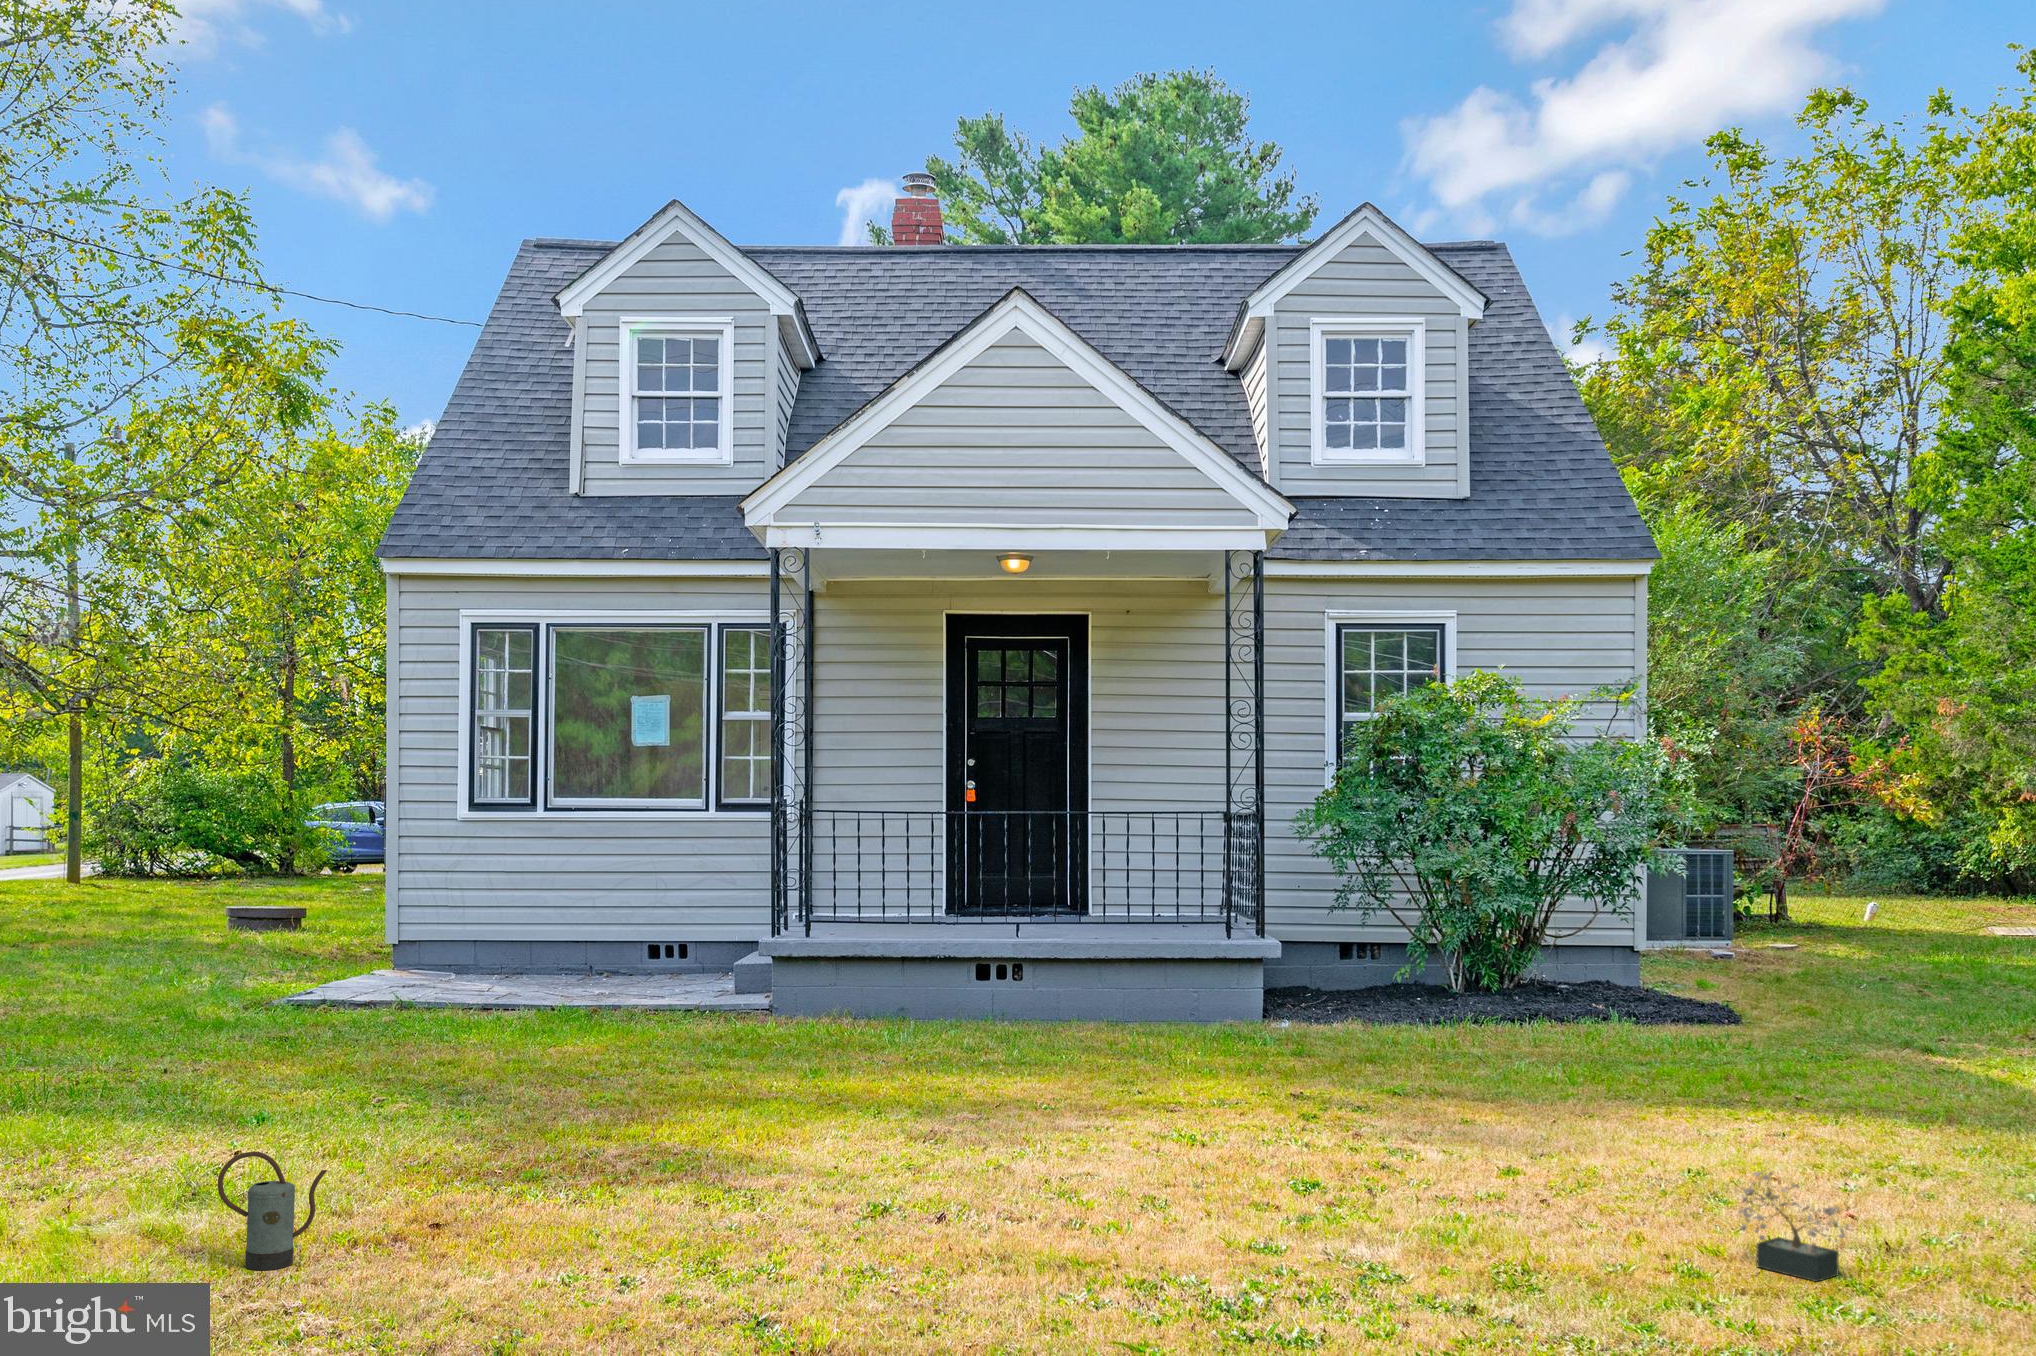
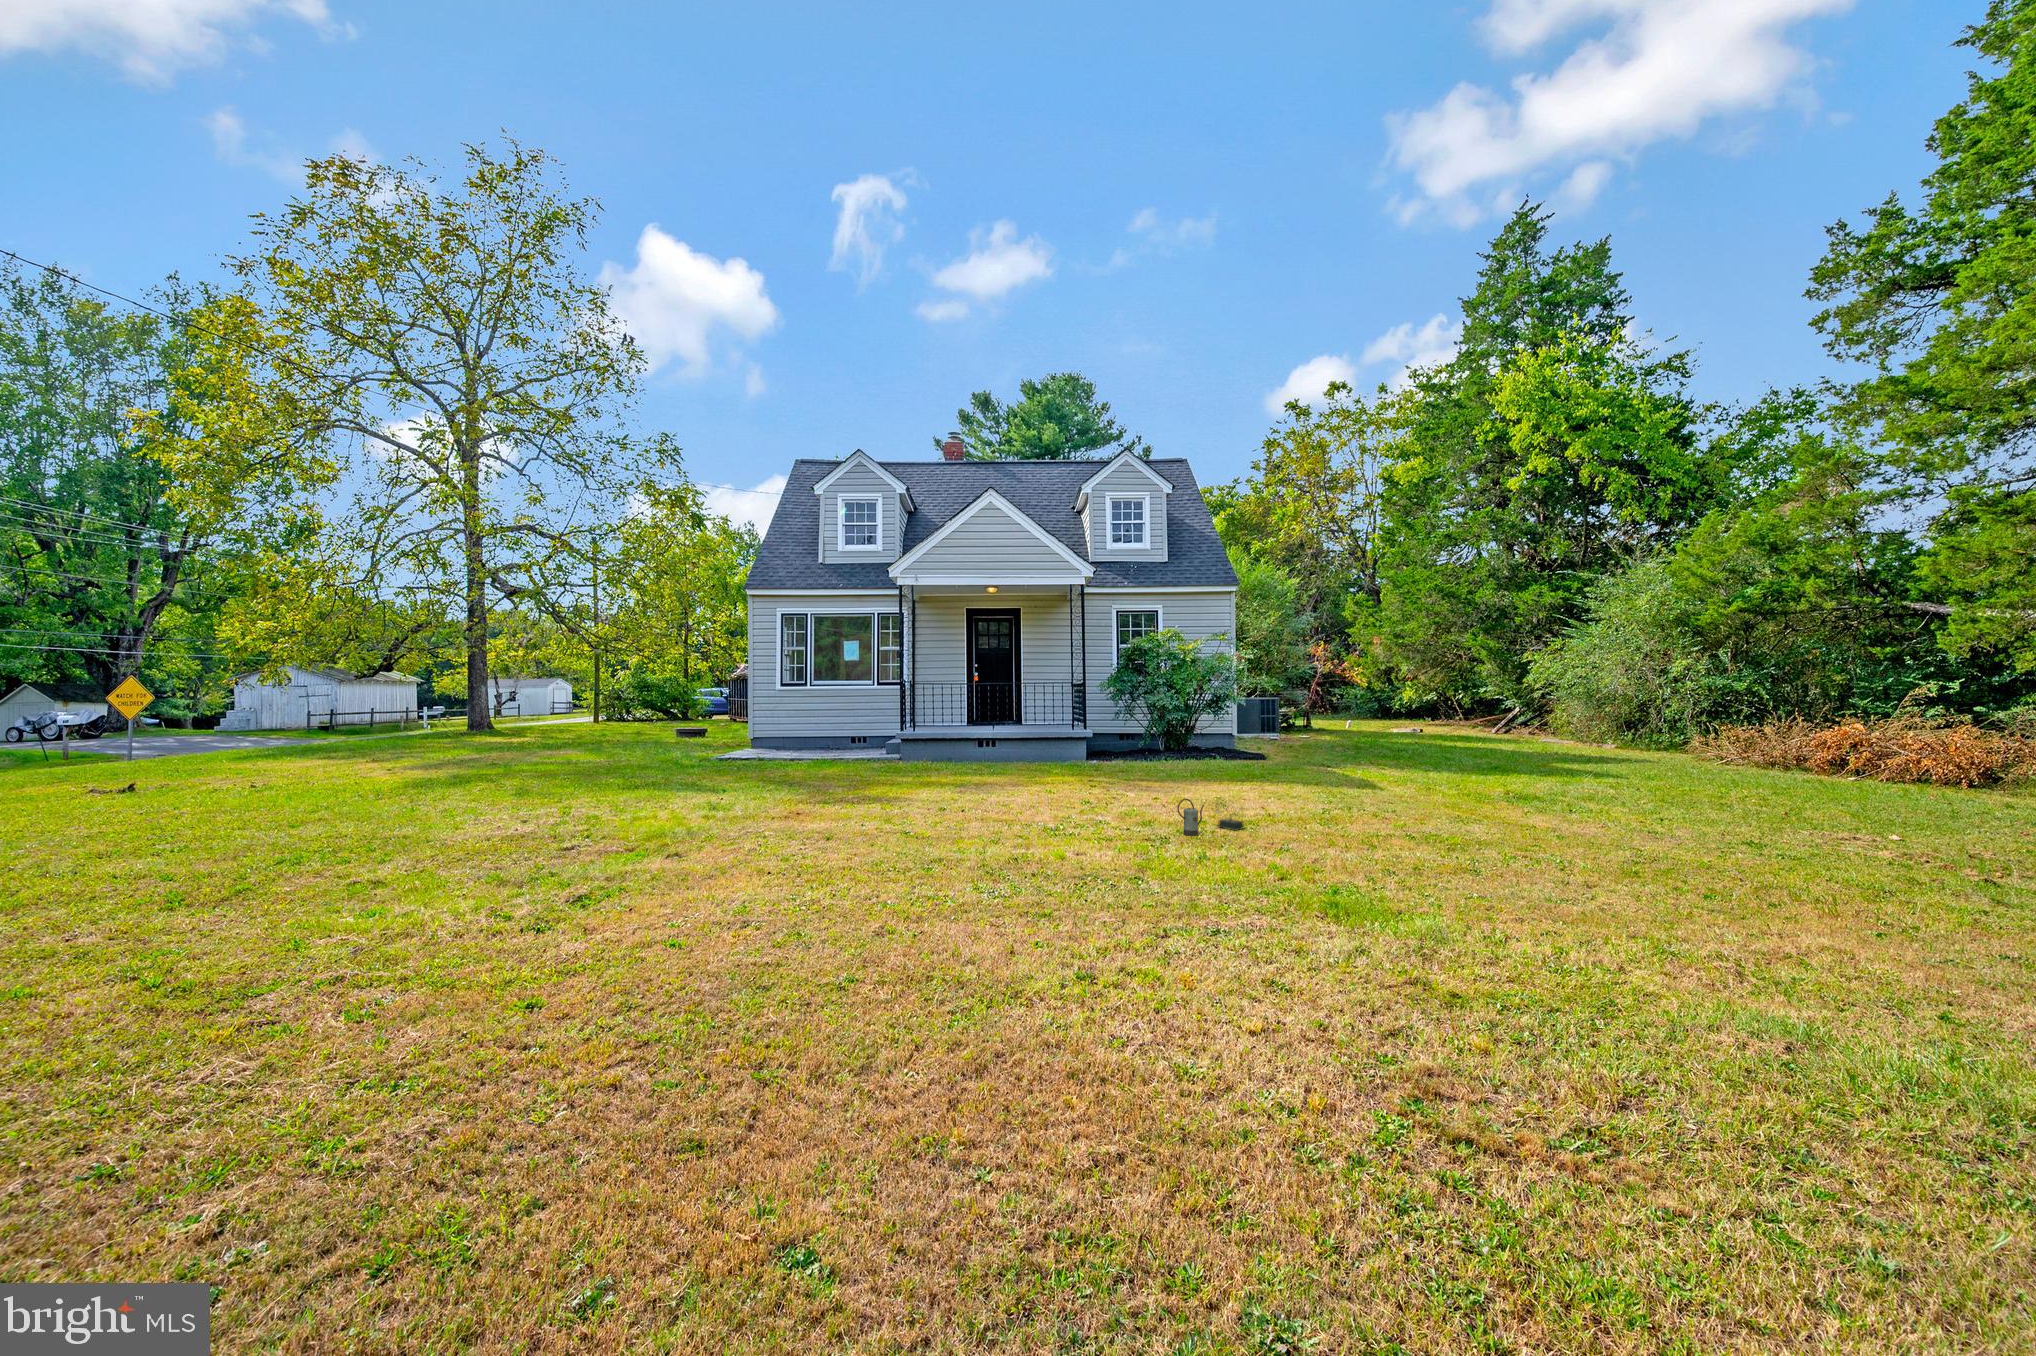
watering can: present [218,1151,327,1270] -> present [1177,799,1204,836]

